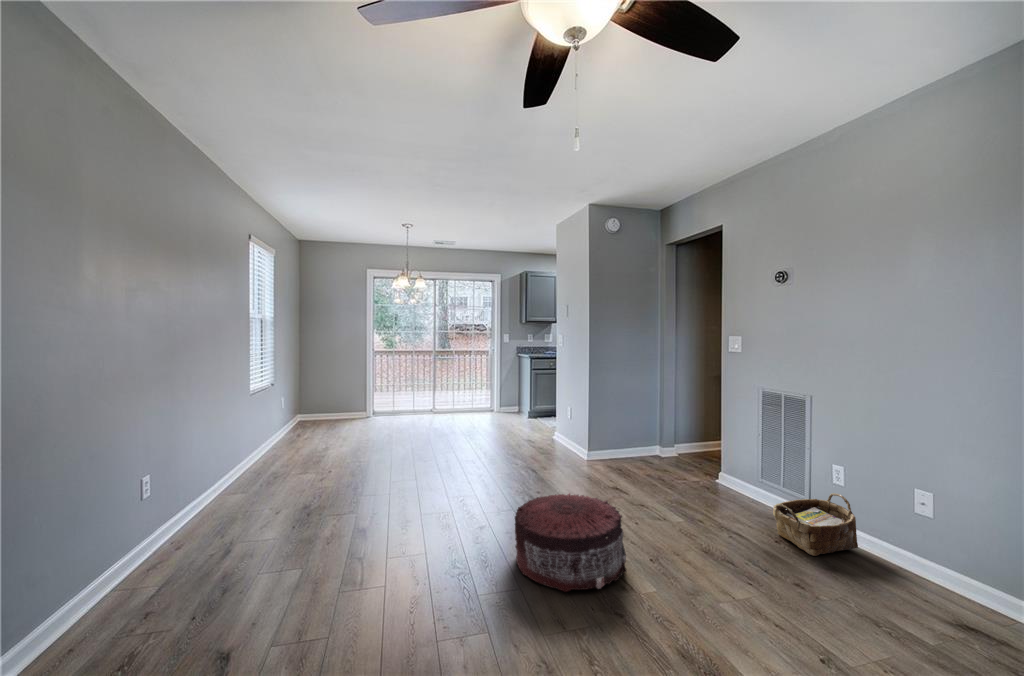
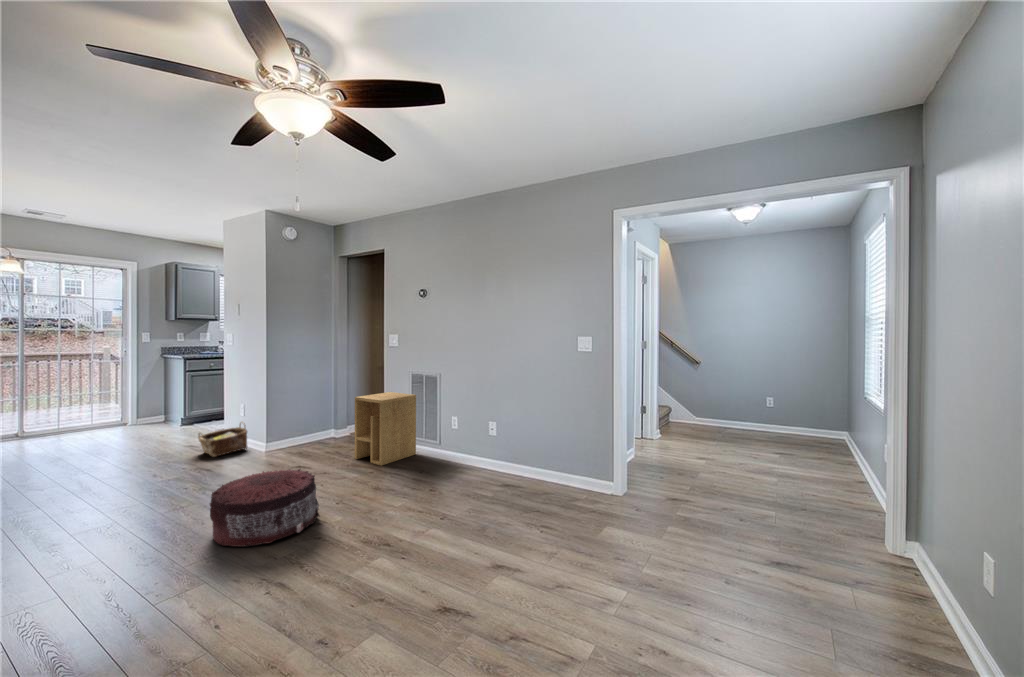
side table: none [680,412,768,512] -> present [355,392,416,466]
woven basket: present [773,493,858,556] -> present [198,422,247,457]

